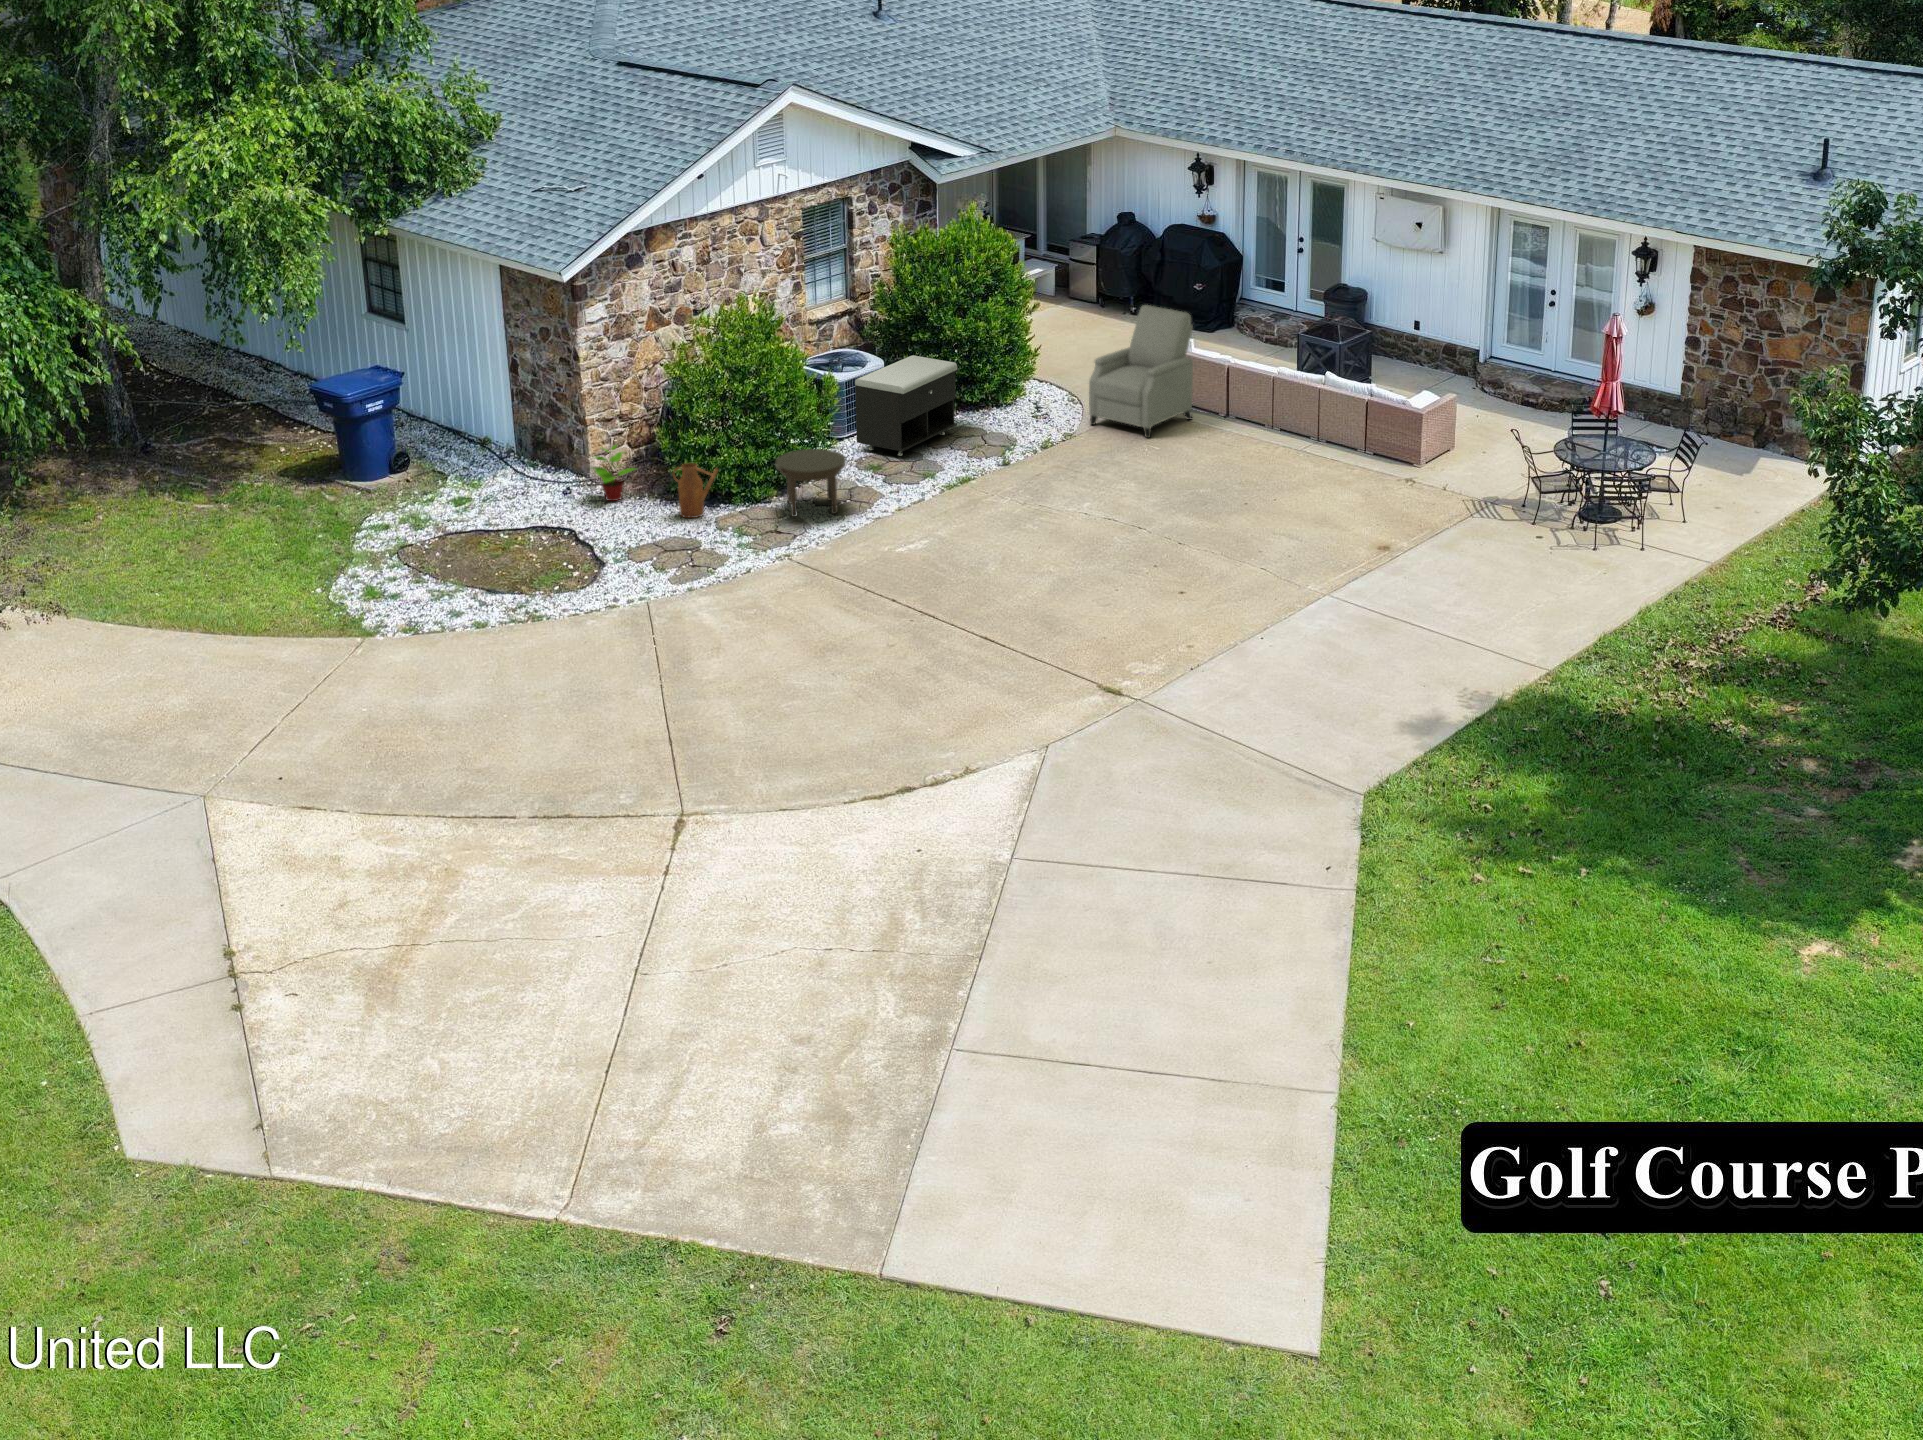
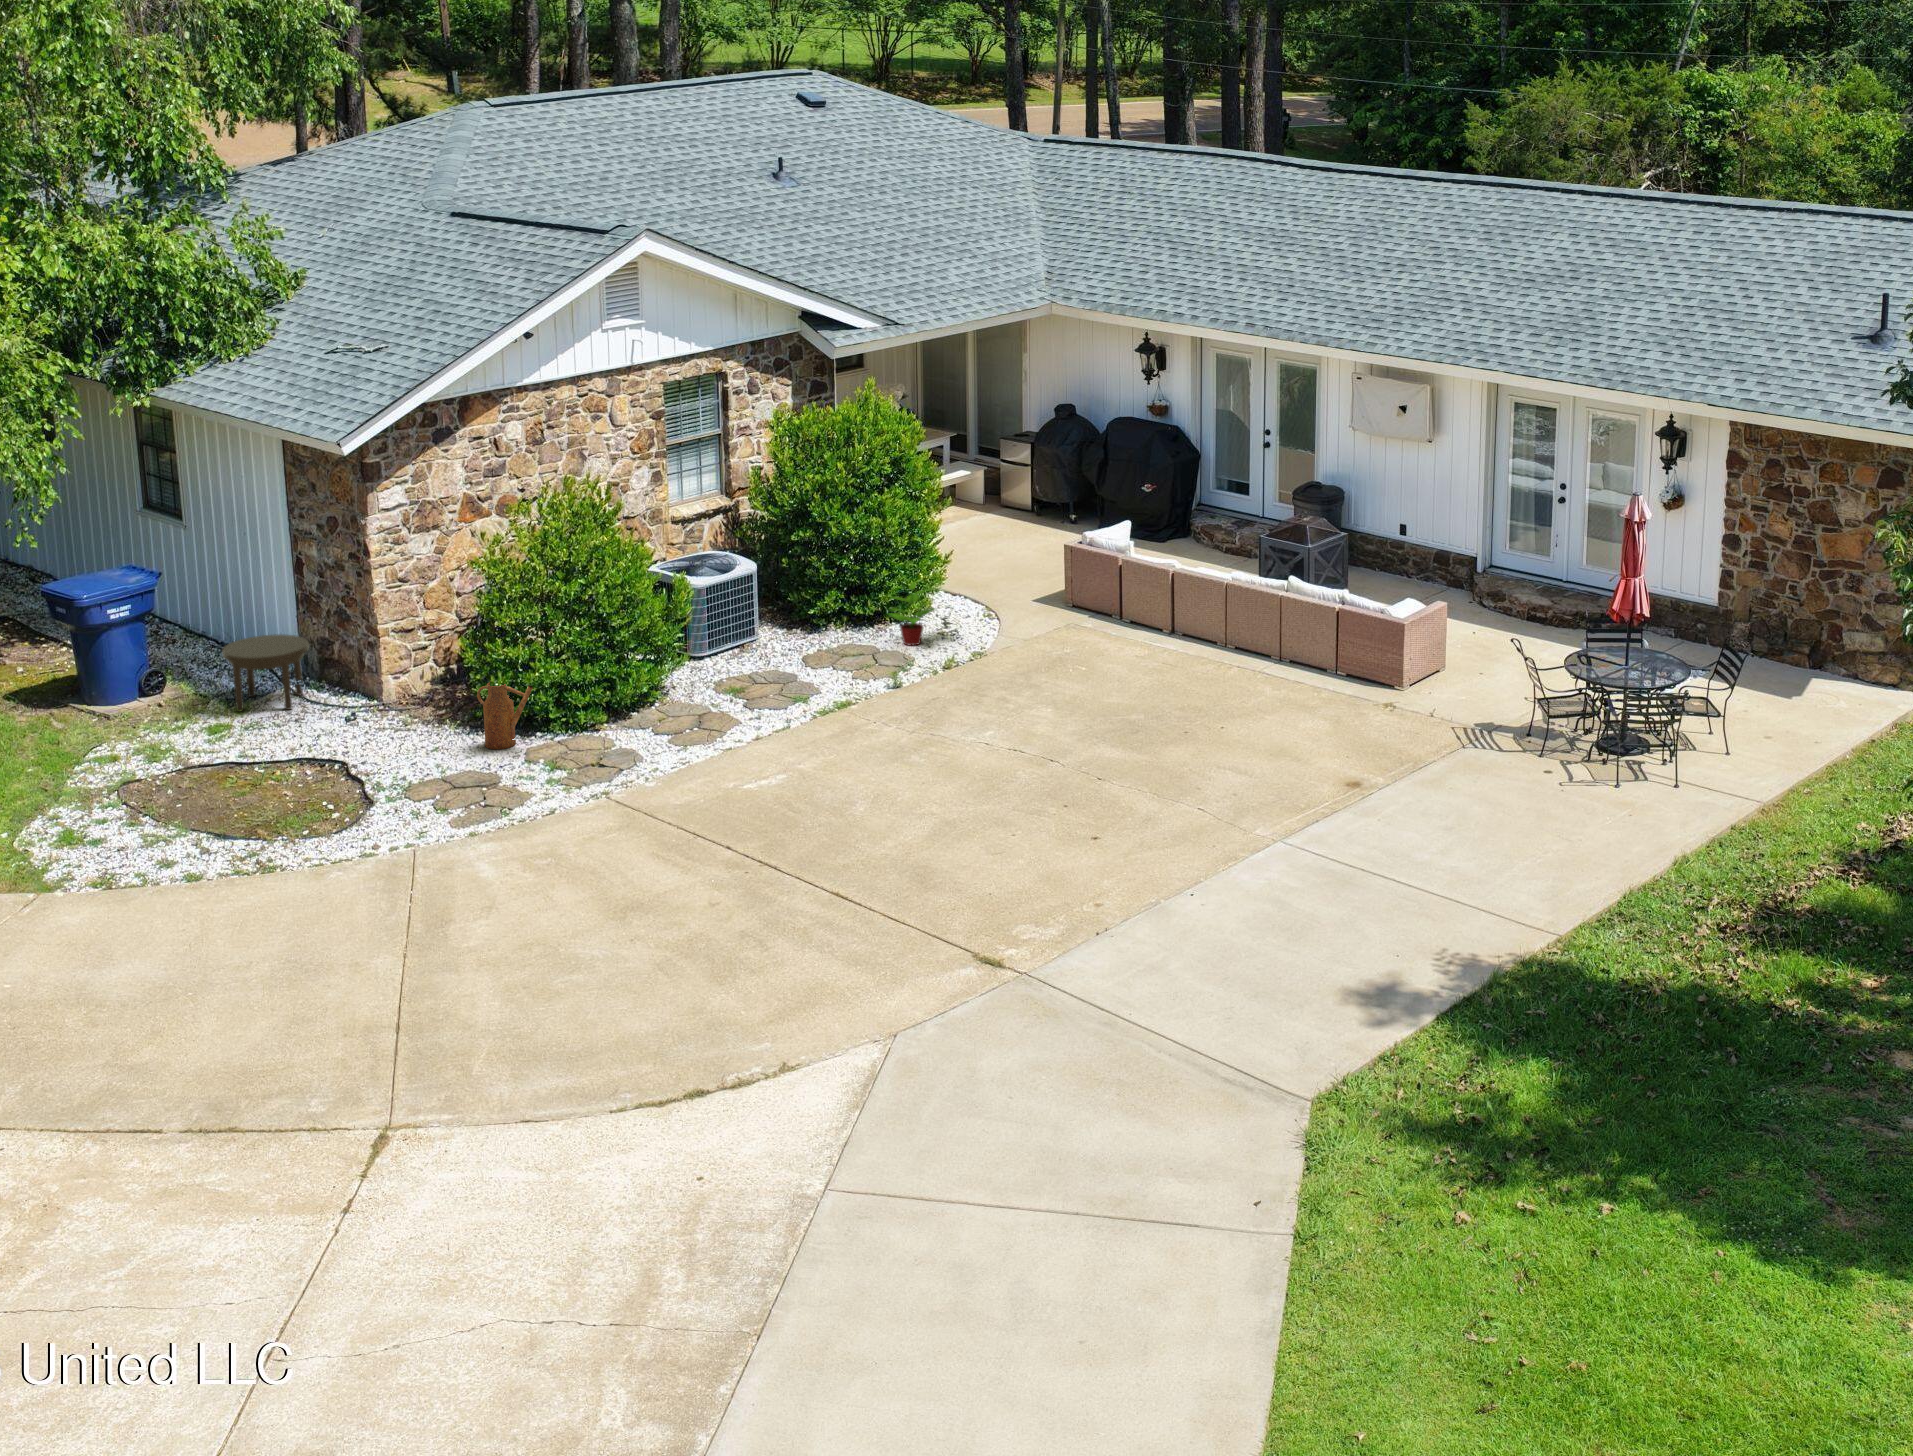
chair: present [1089,305,1193,438] -> none [1005,499,1132,658]
storage bench: present [855,355,958,456] -> none [717,558,844,678]
potted plant: present [592,445,635,501] -> present [889,583,935,646]
side table: present [776,449,846,517] -> present [223,634,309,712]

